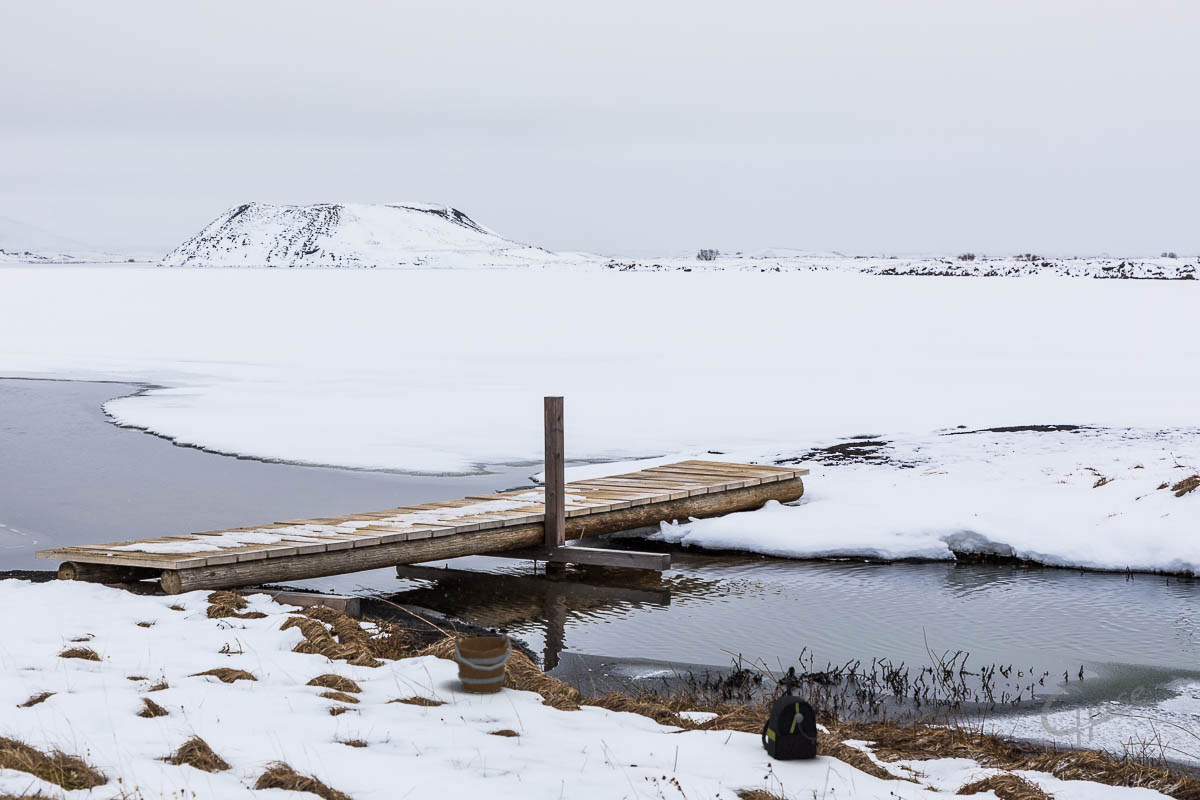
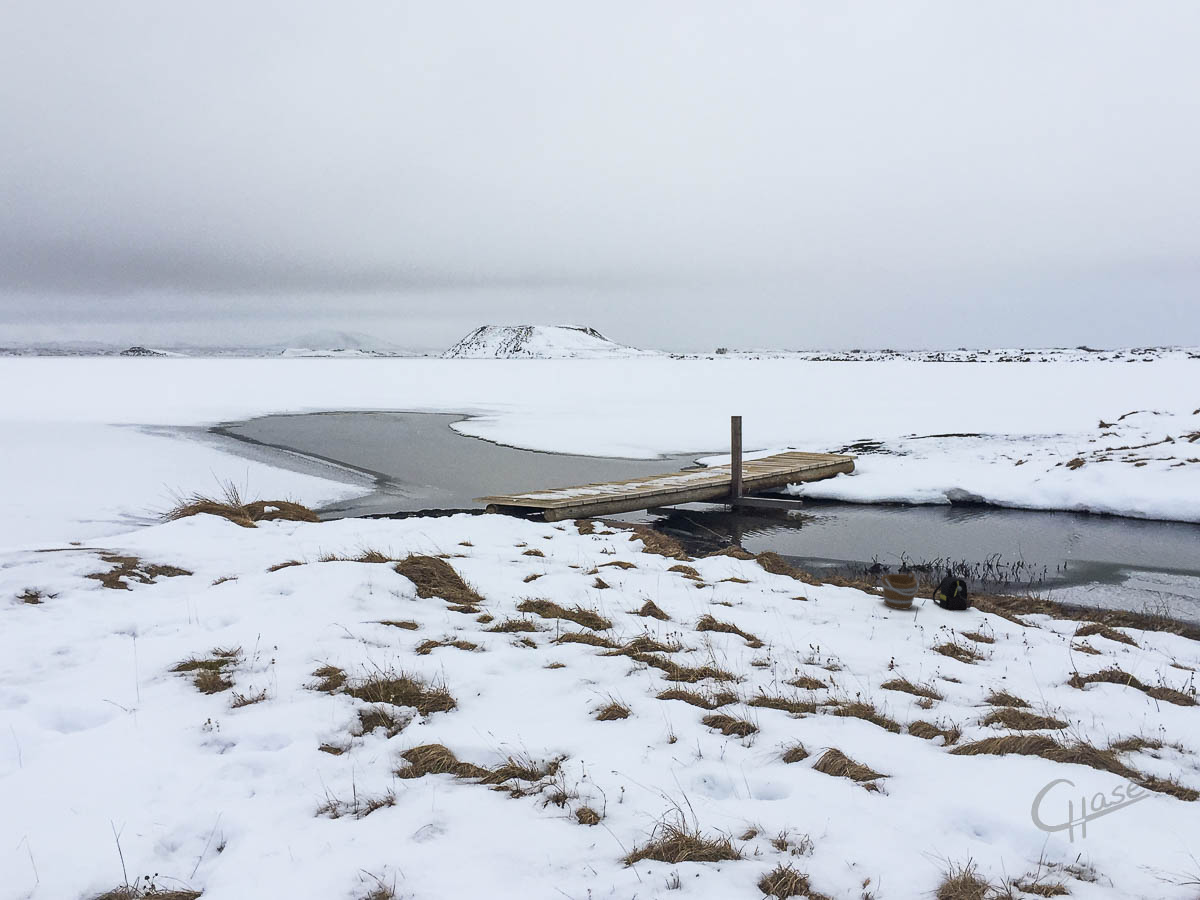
bucket: present [454,633,513,694] -> present [881,572,919,609]

